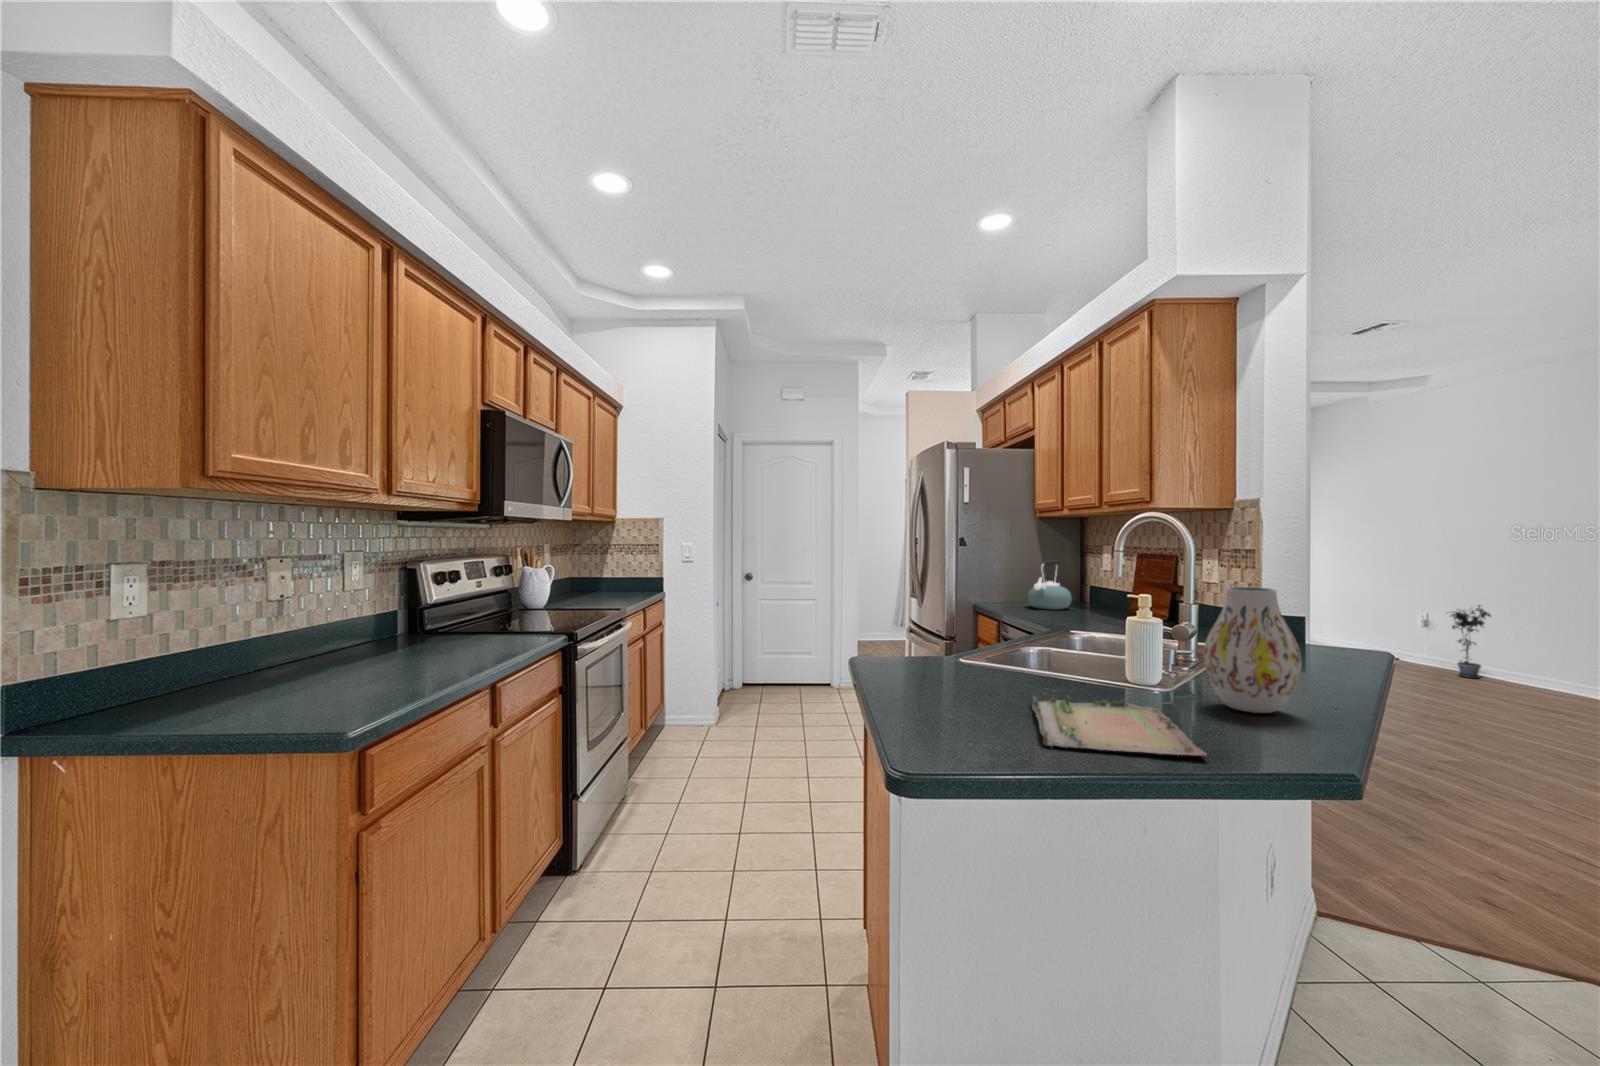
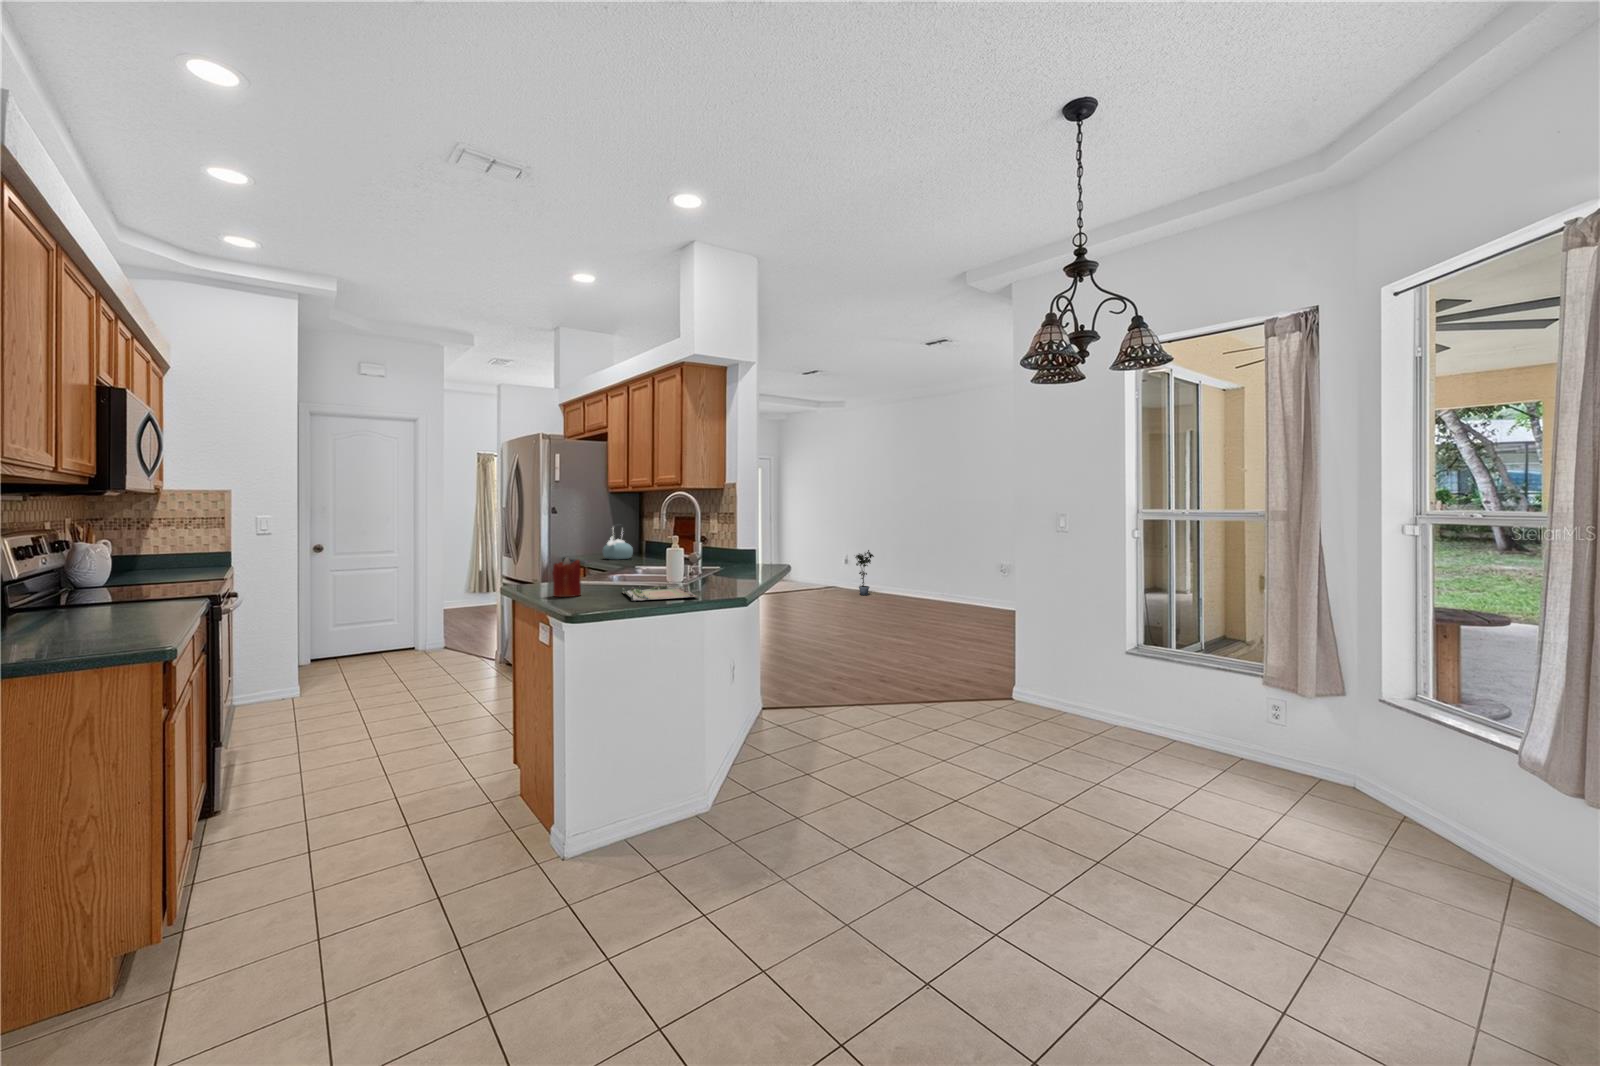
vase: present [1204,587,1302,713] -> none [702,529,741,587]
candle: none [906,630,954,706] -> present [552,557,581,597]

